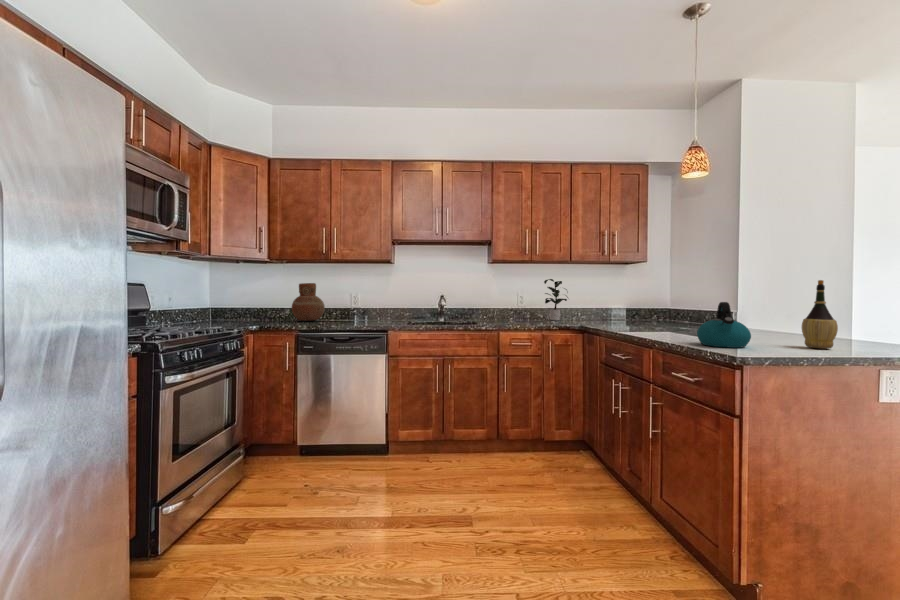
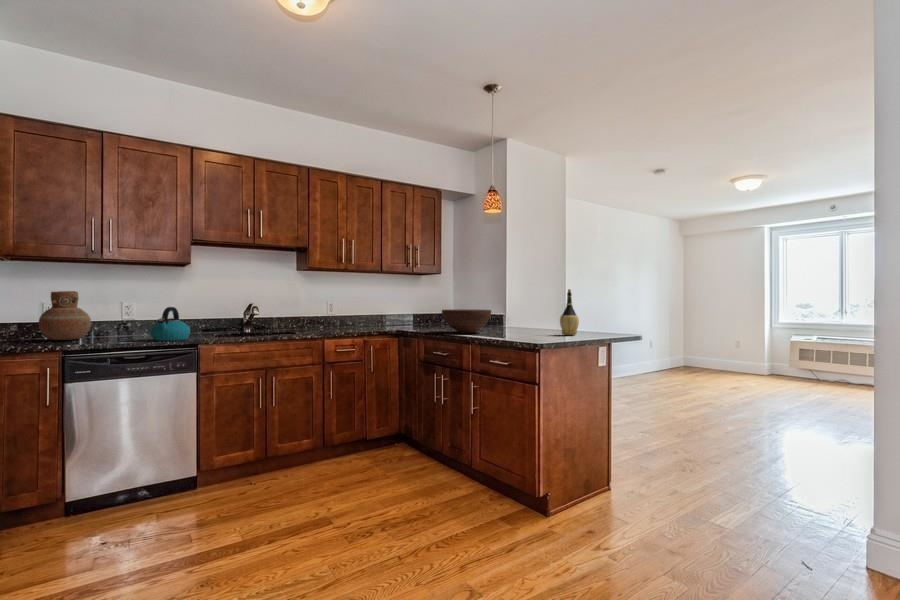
potted plant: present [544,279,568,321] -> none [348,287,383,327]
kettle: present [697,302,751,348] -> present [150,307,190,341]
fruit bowl: none [626,305,695,335] -> present [442,309,491,333]

